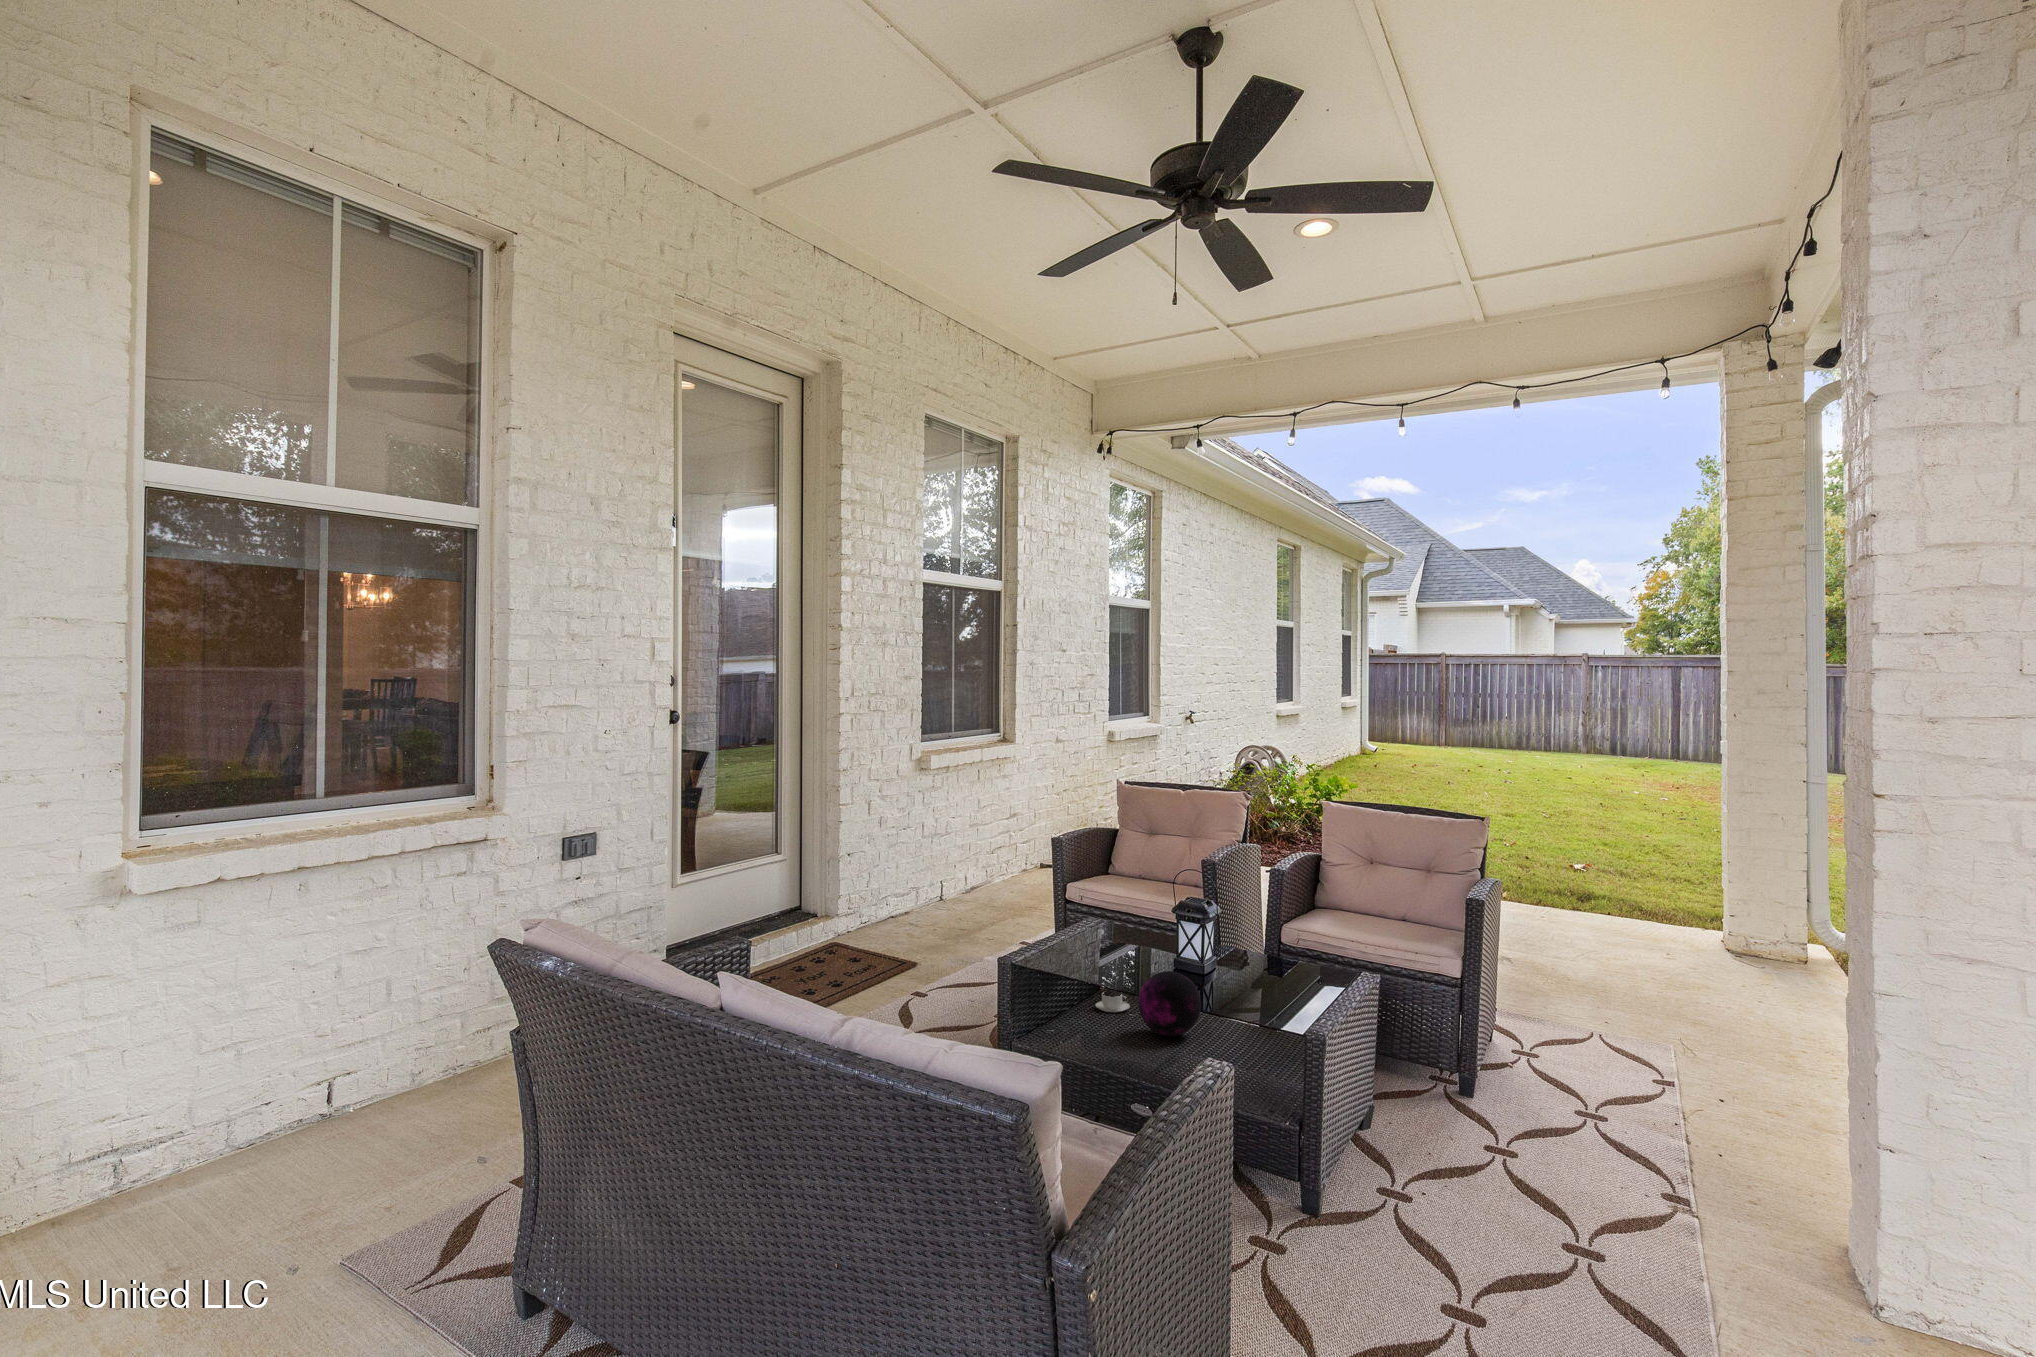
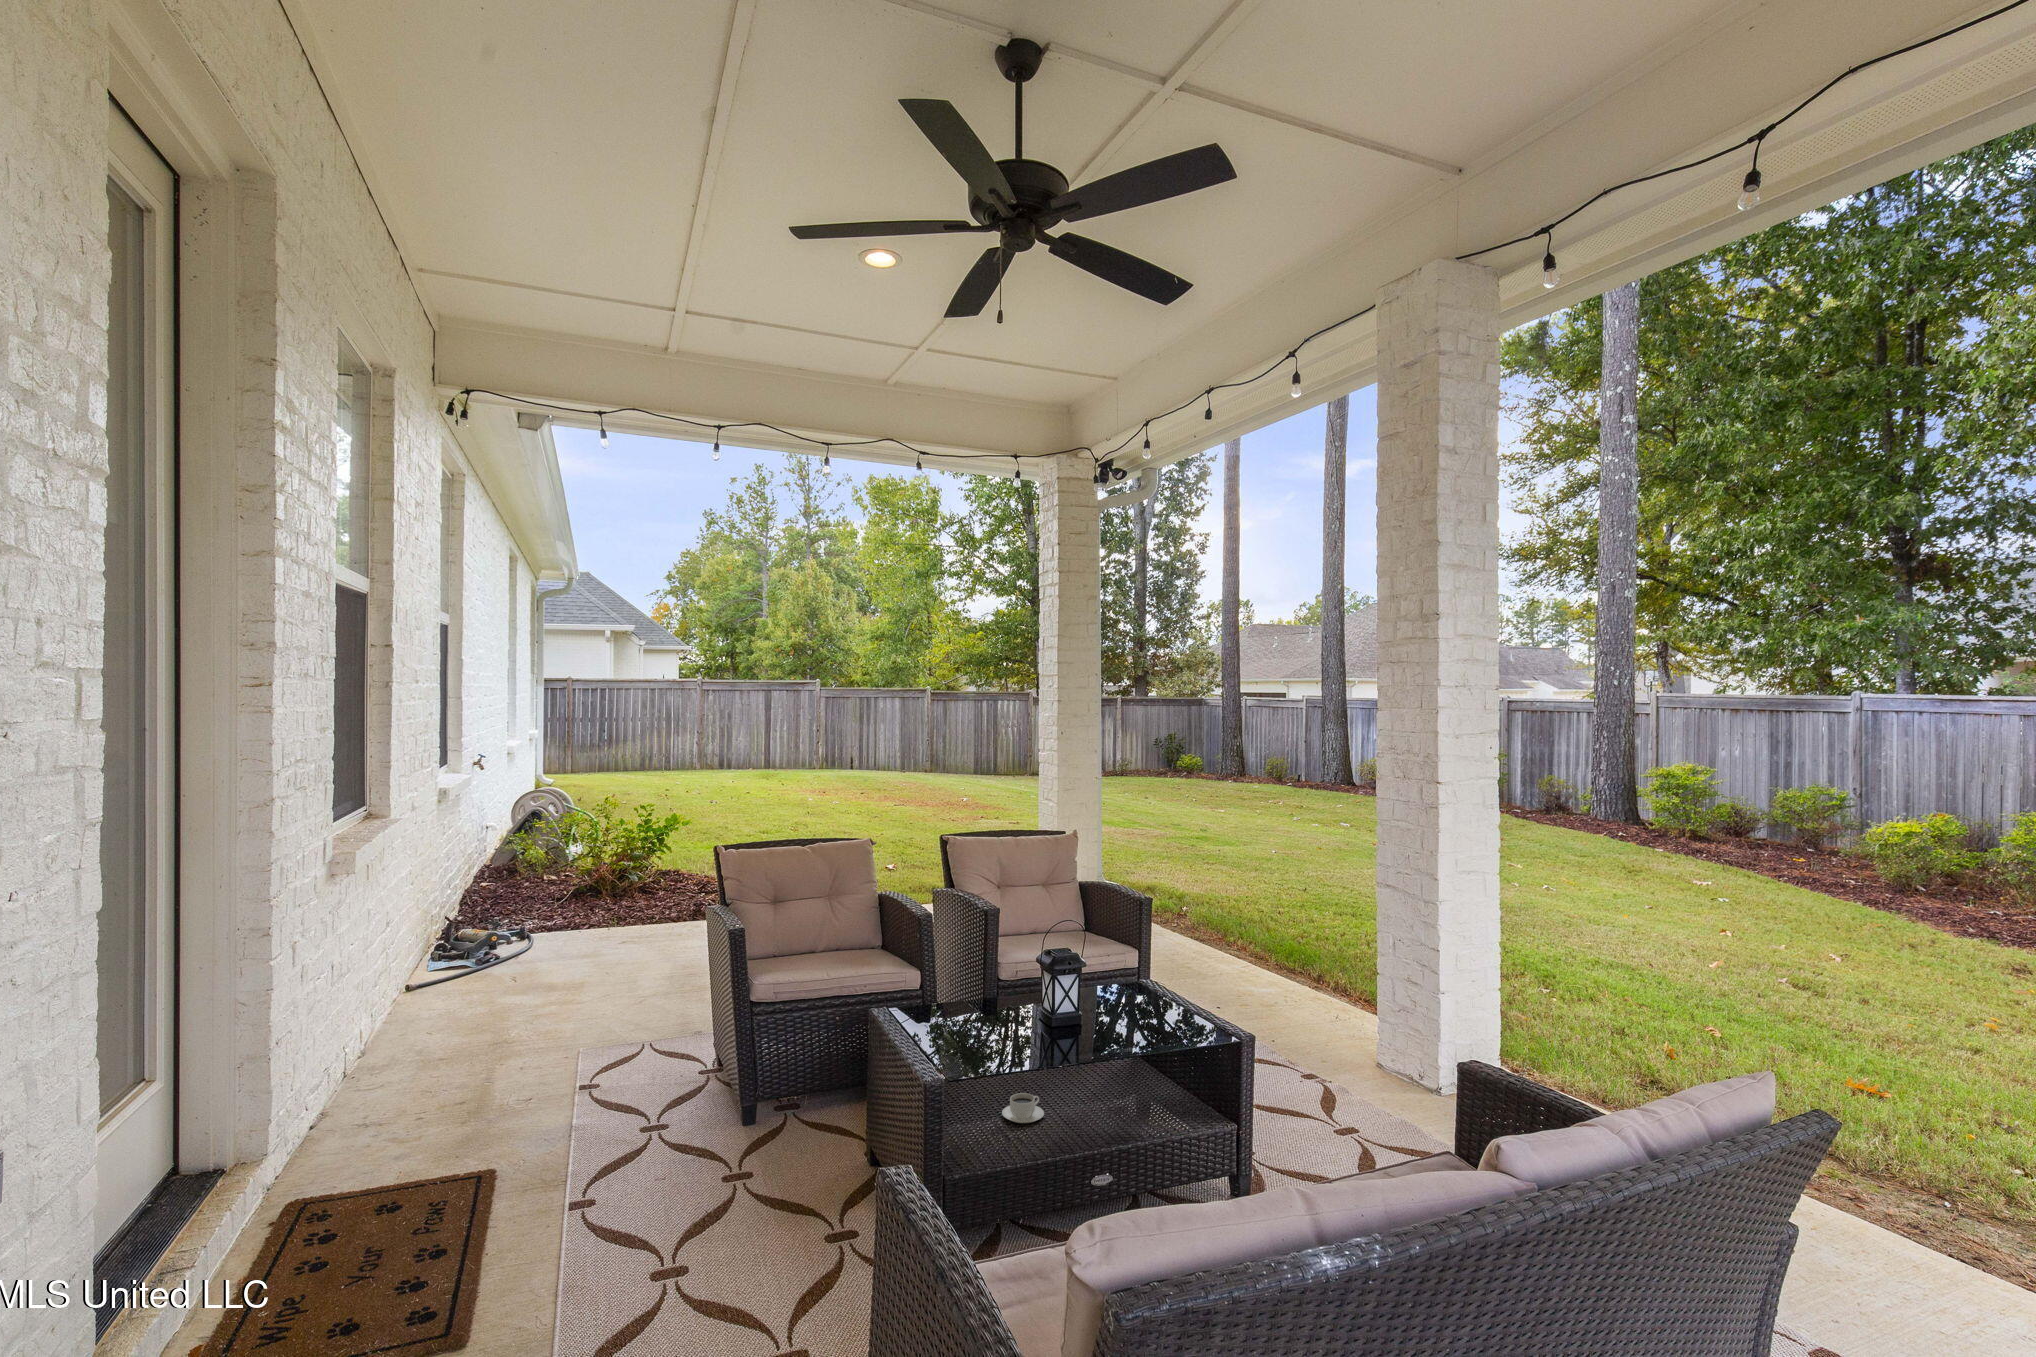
decorative orb: present [1138,971,1201,1036] -> none [1108,1044,1179,1122]

